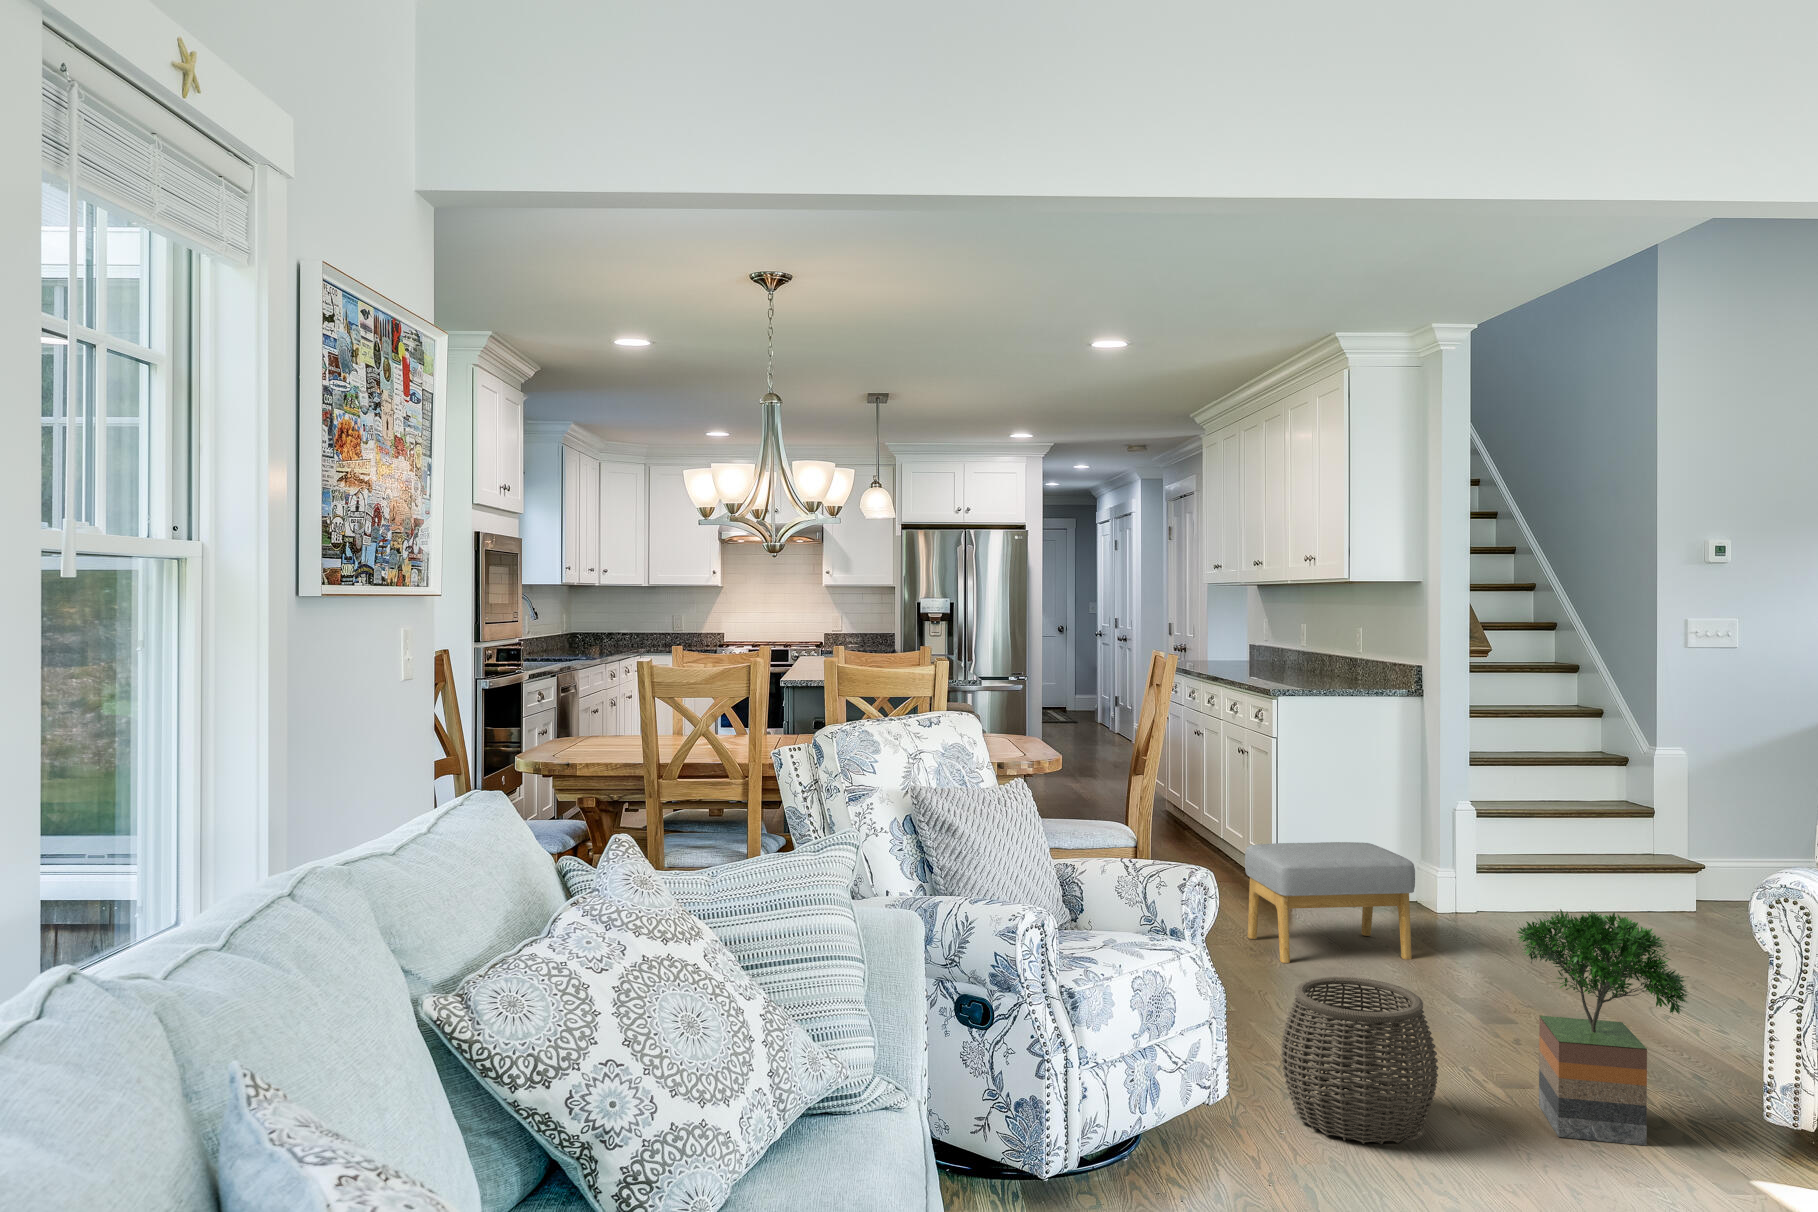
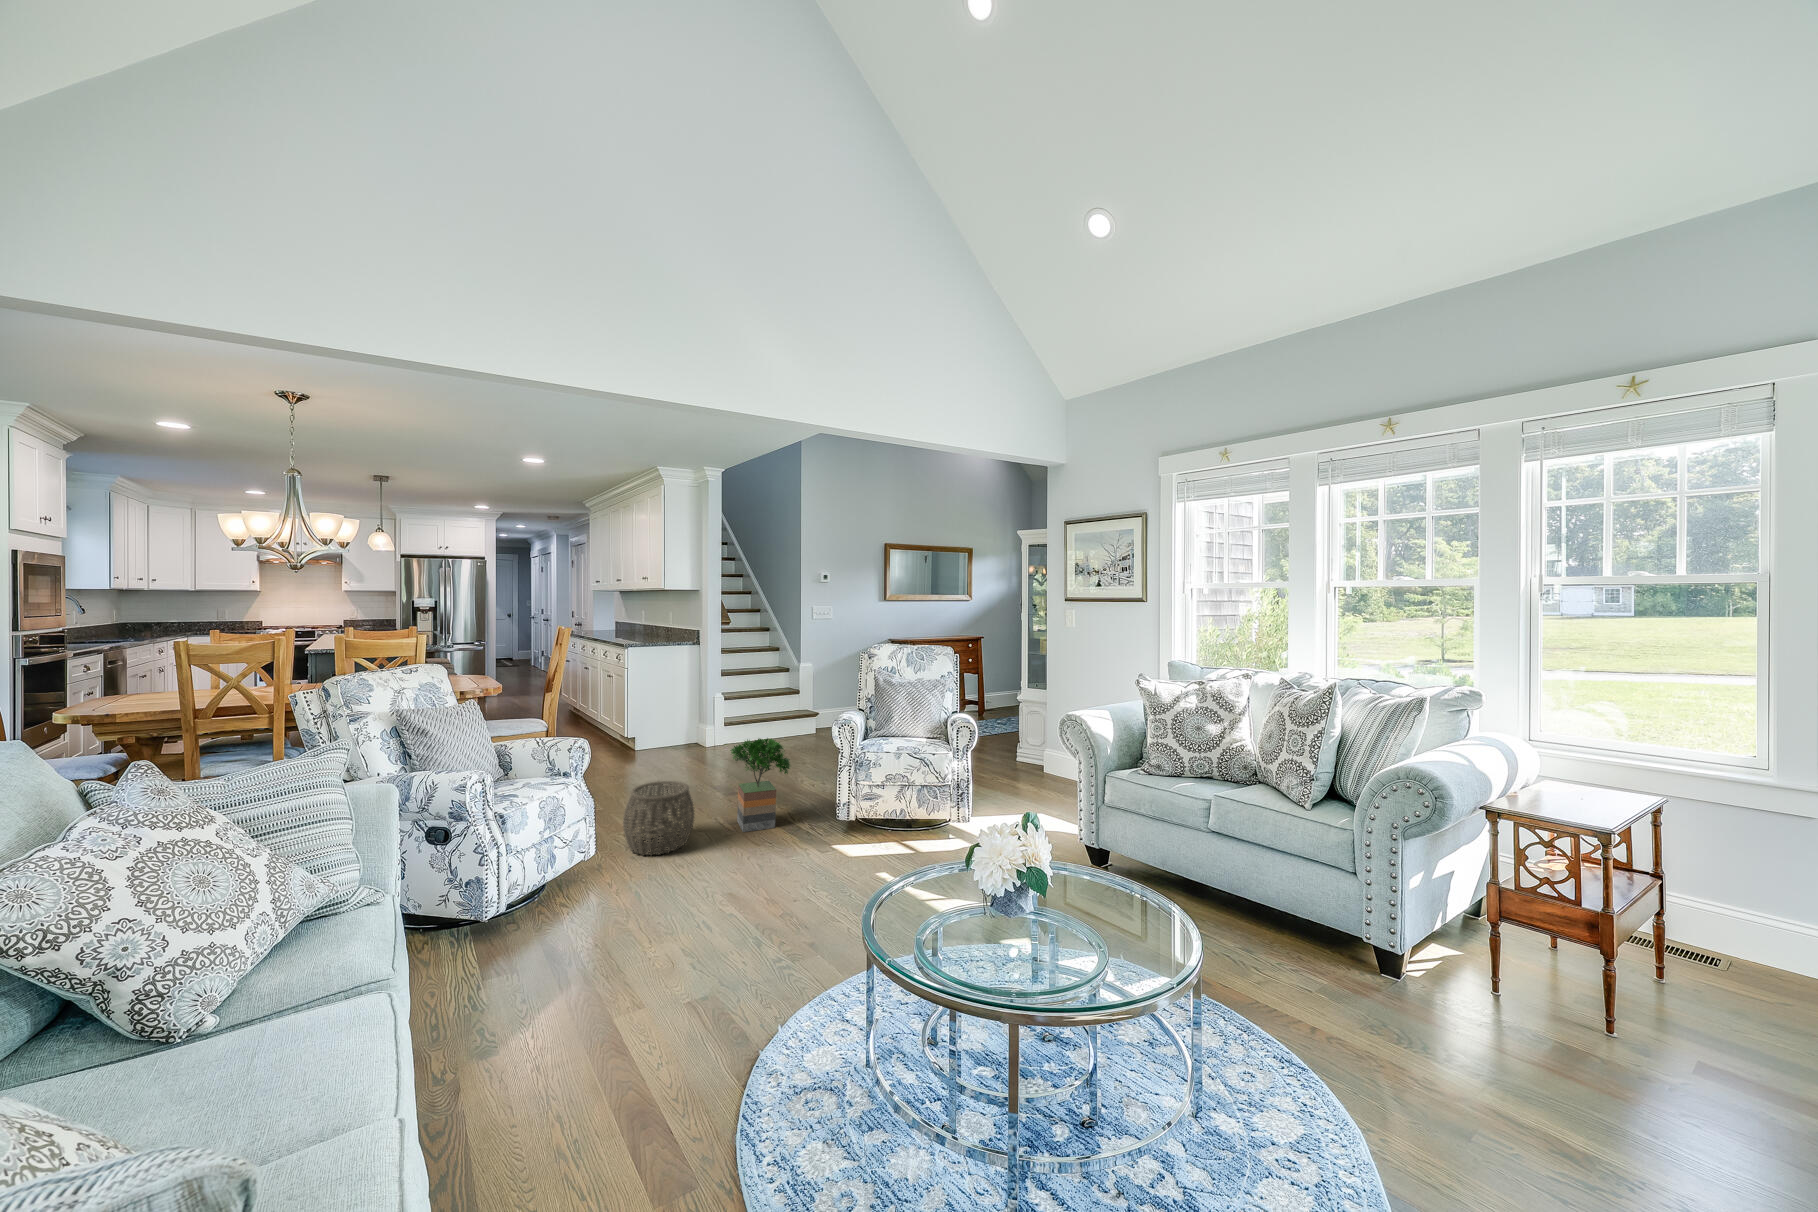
footstool: present [1245,842,1415,963] -> none [614,718,695,780]

